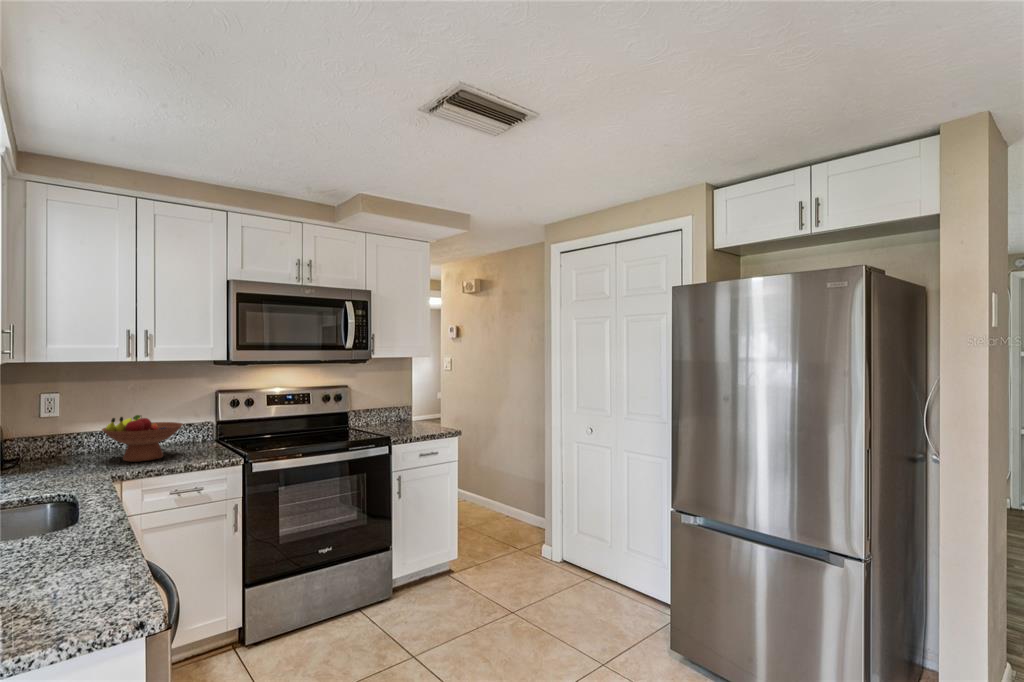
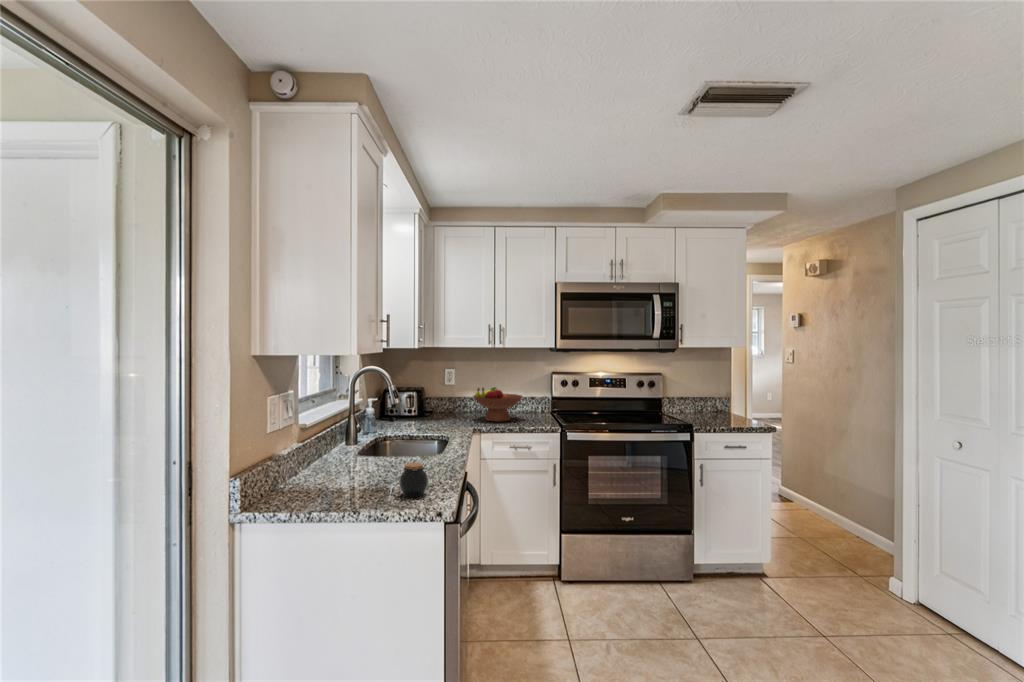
jar: none [48,546,106,607] -> present [399,462,428,497]

